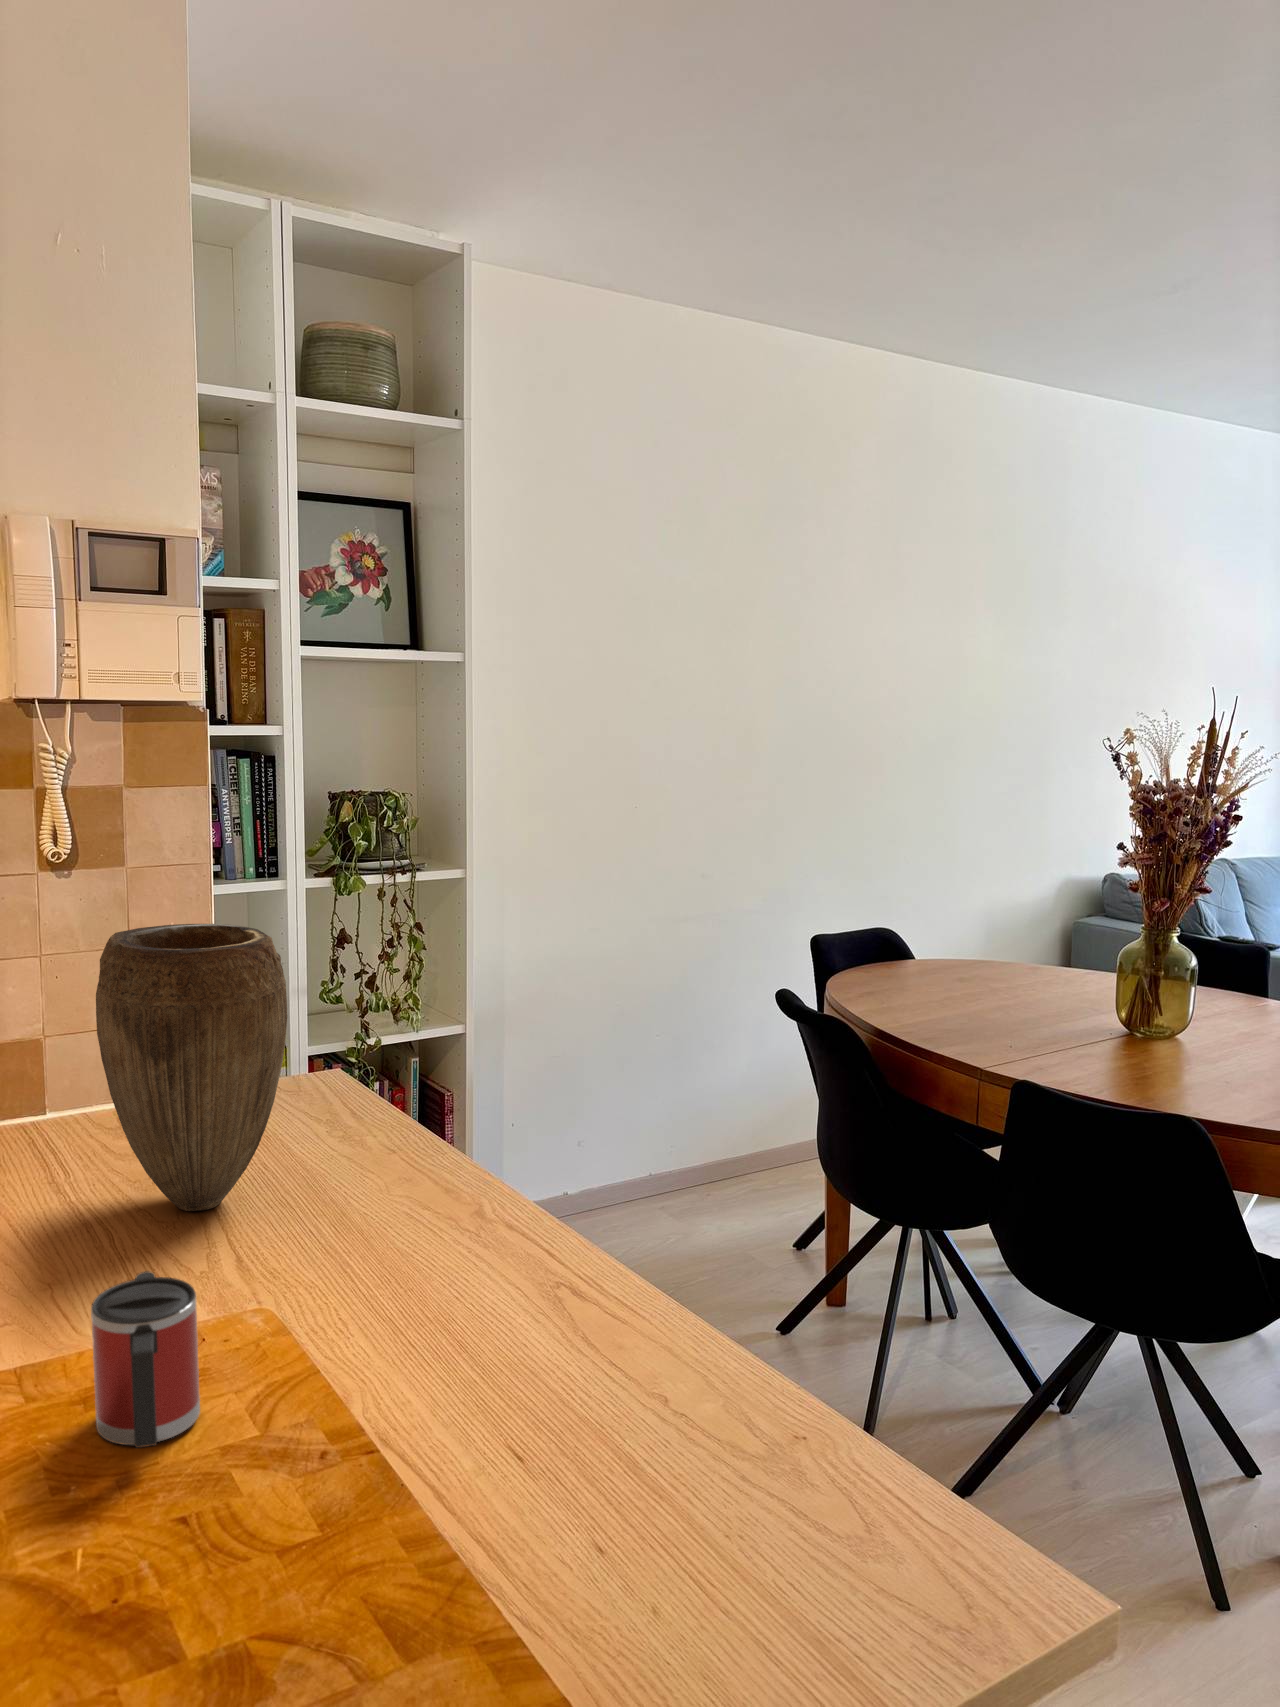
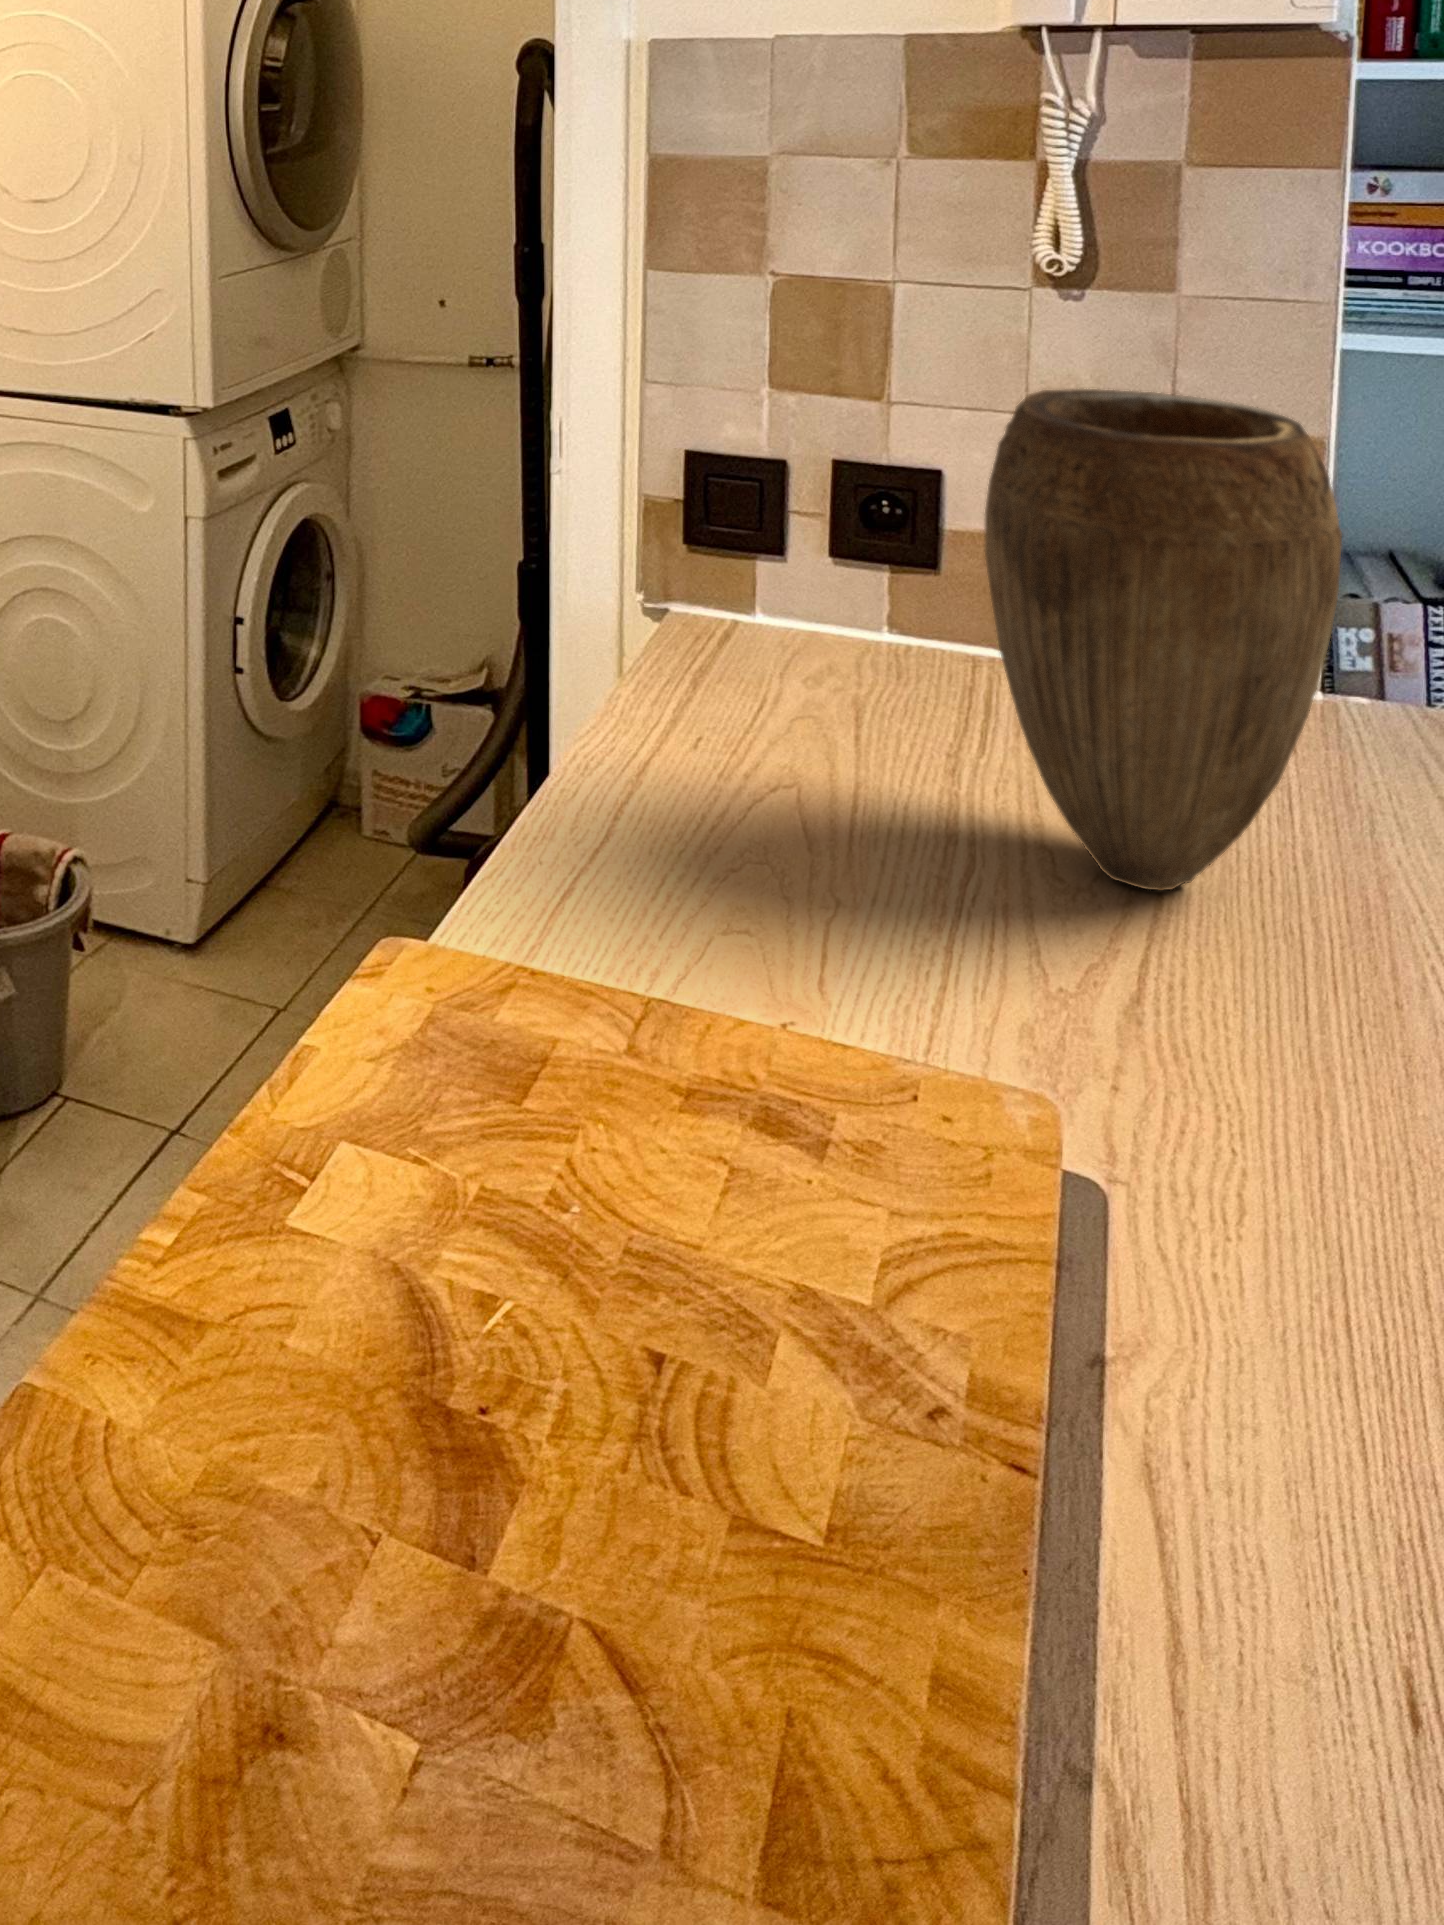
mug: present [91,1271,200,1448] -> none [680,930,856,1223]

